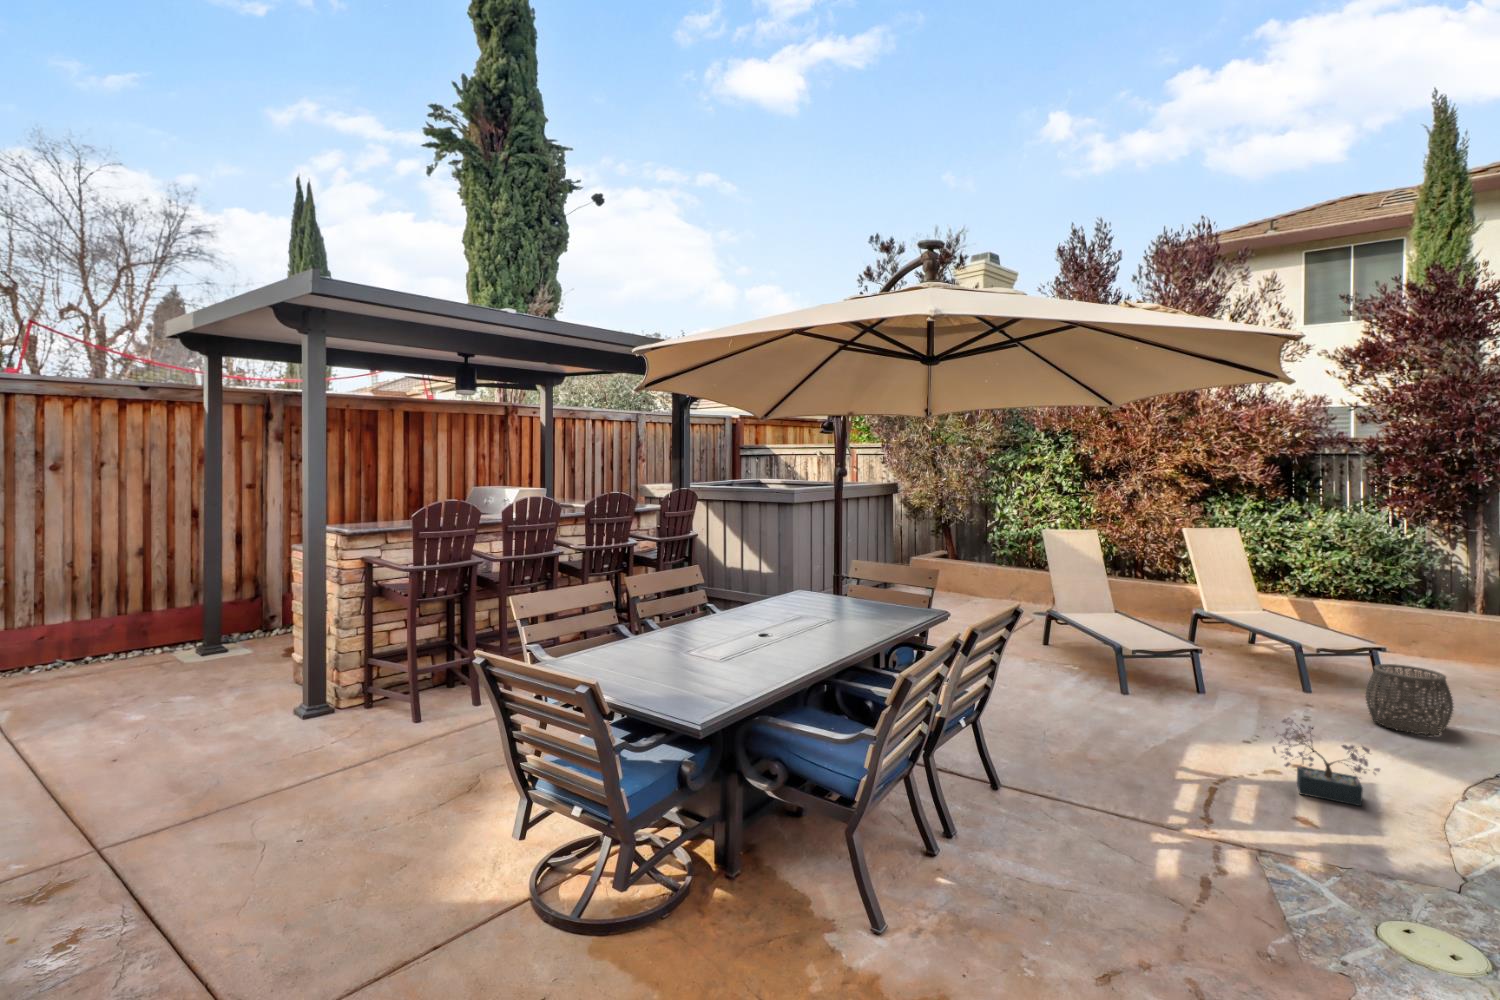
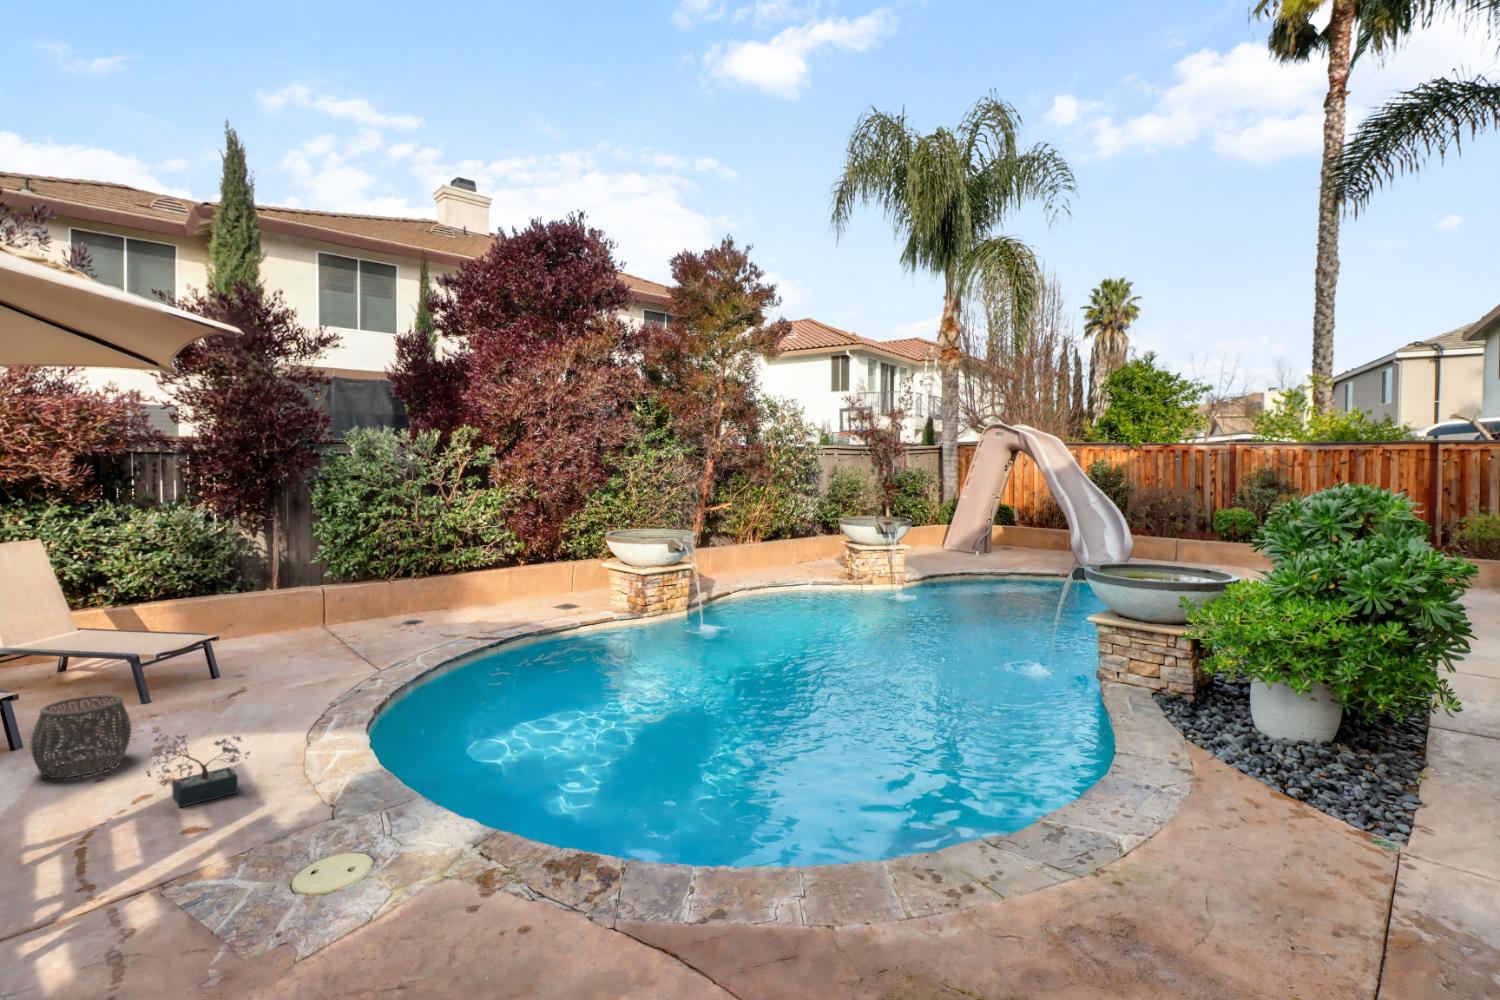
woven basket: present [1365,664,1453,735] -> present [31,695,131,778]

